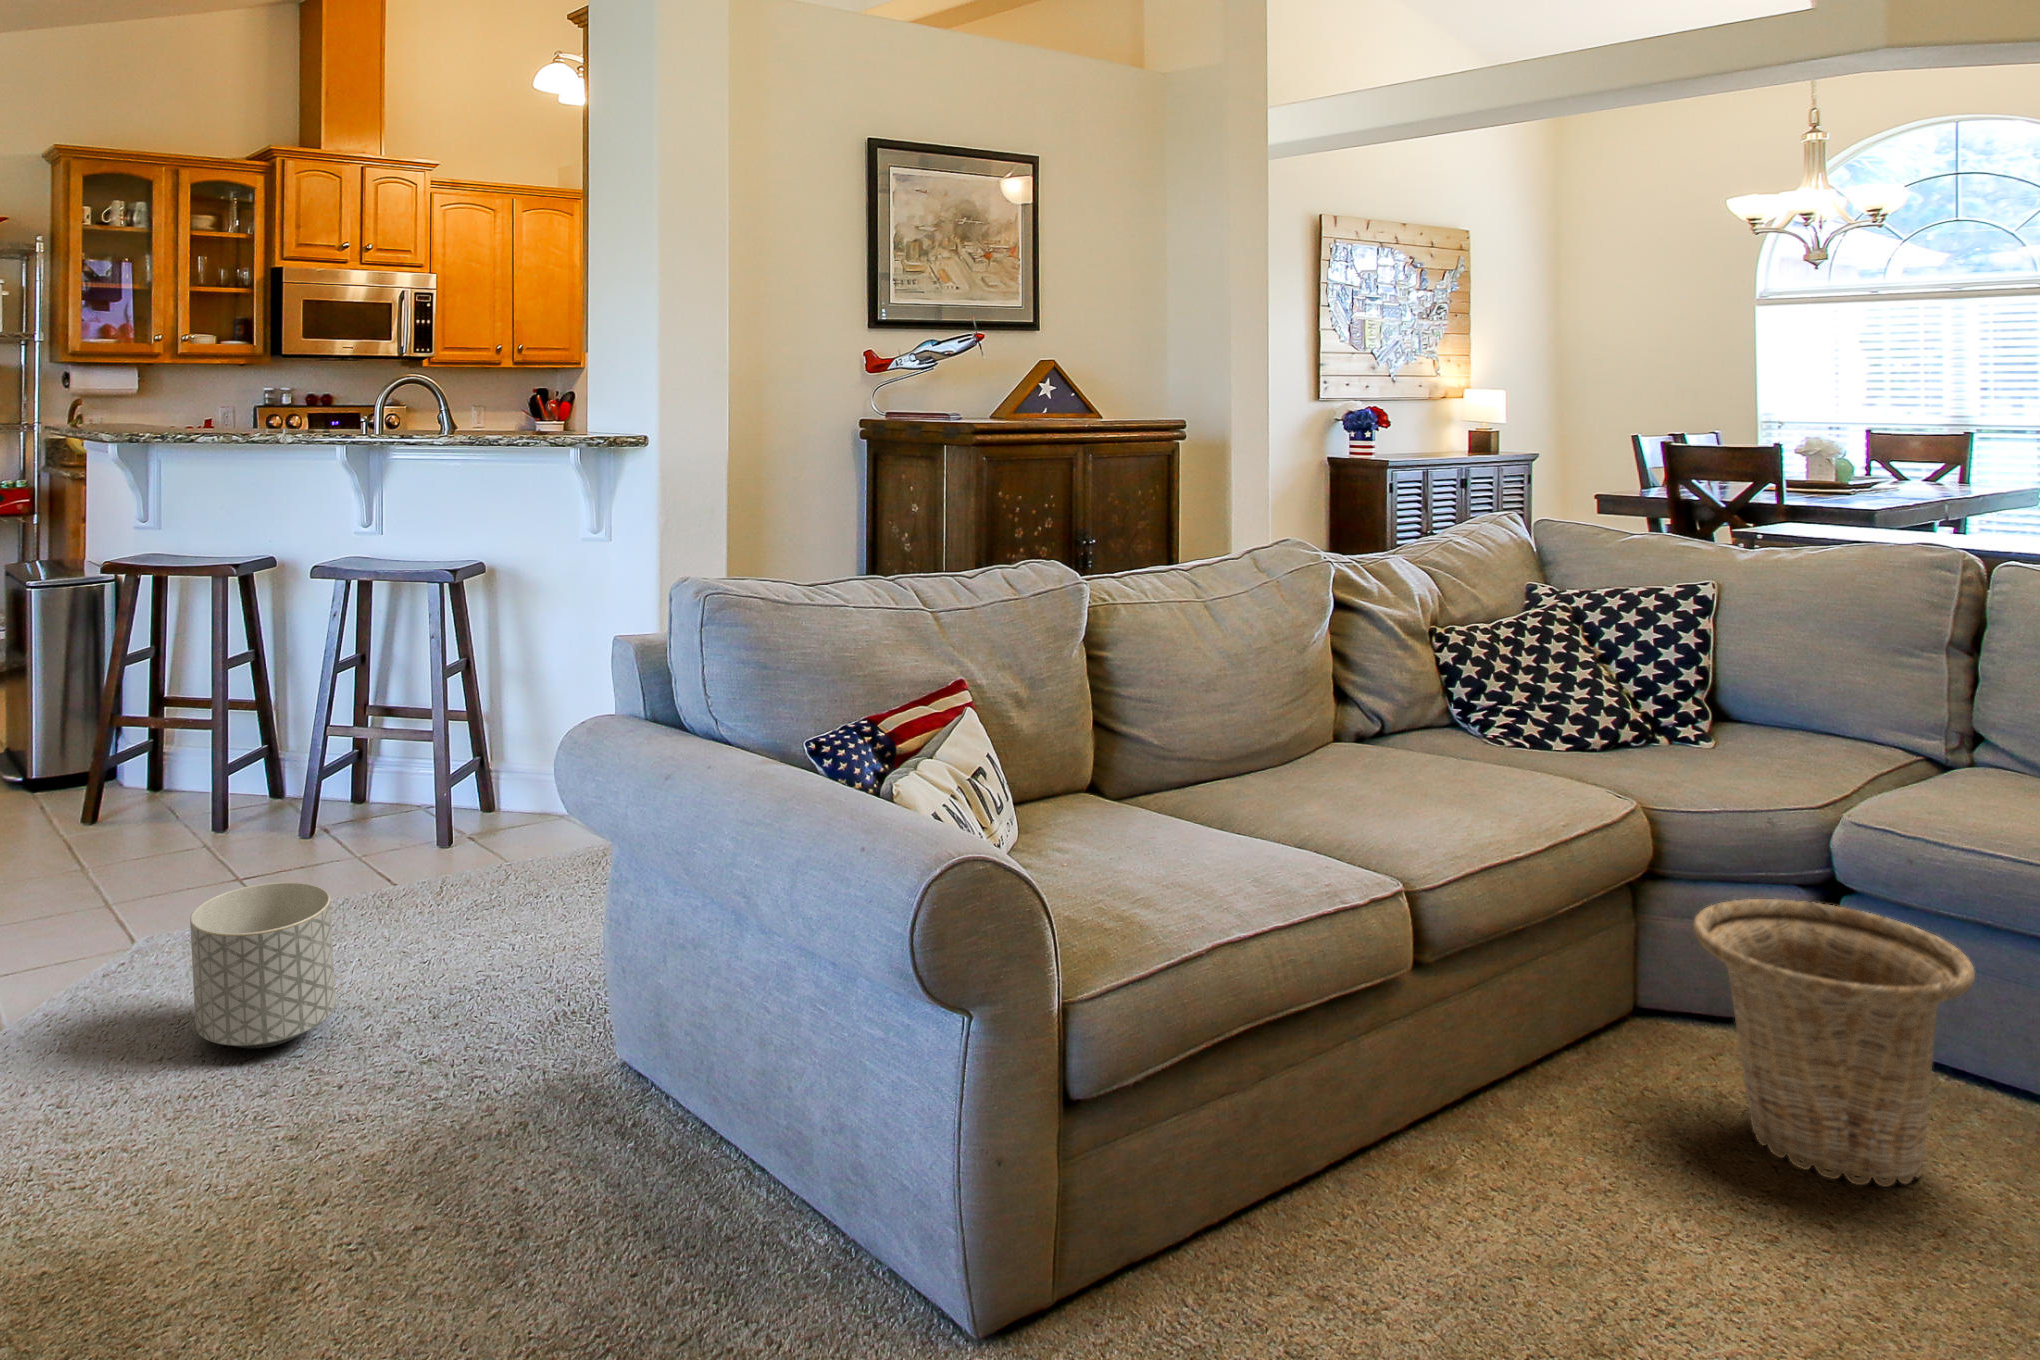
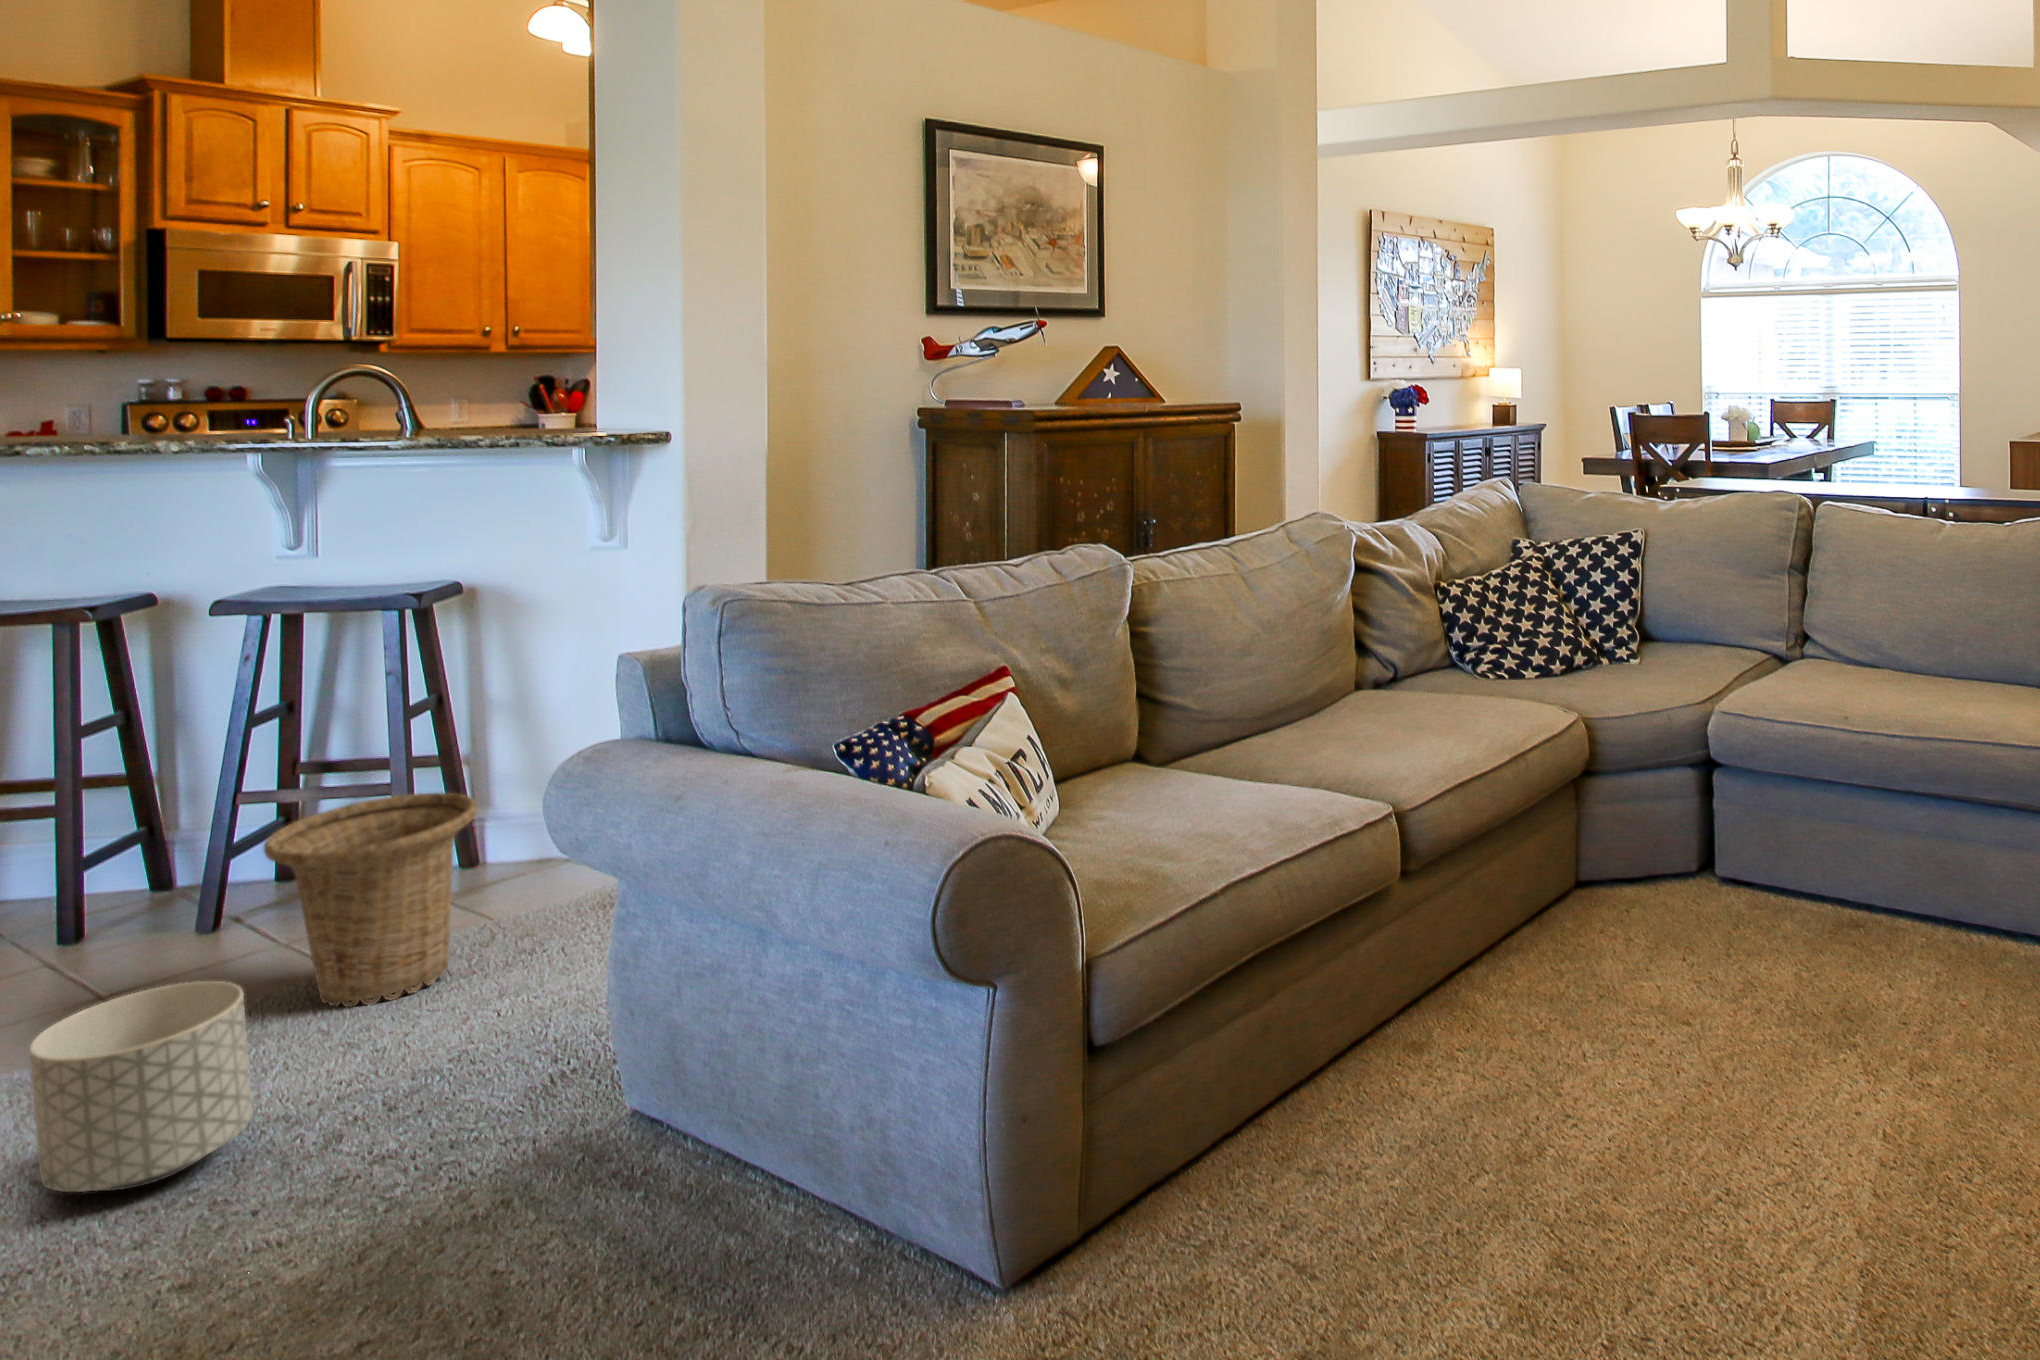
basket: present [1693,899,1975,1187] -> present [264,793,477,1007]

